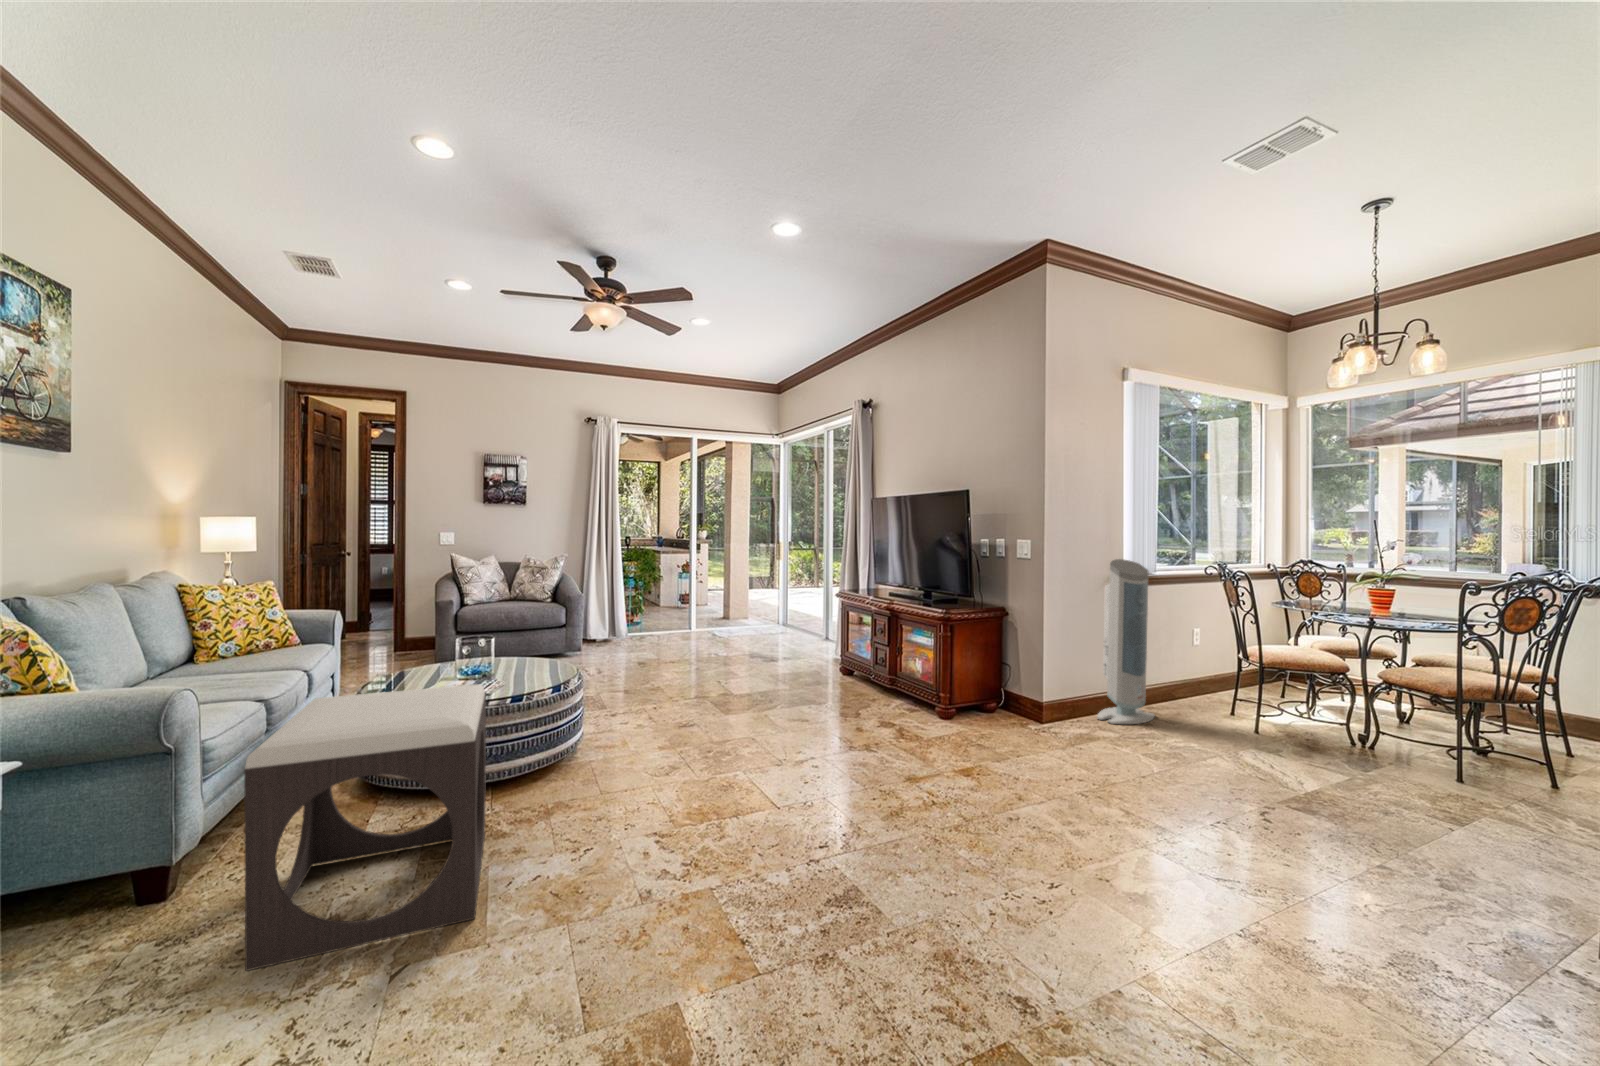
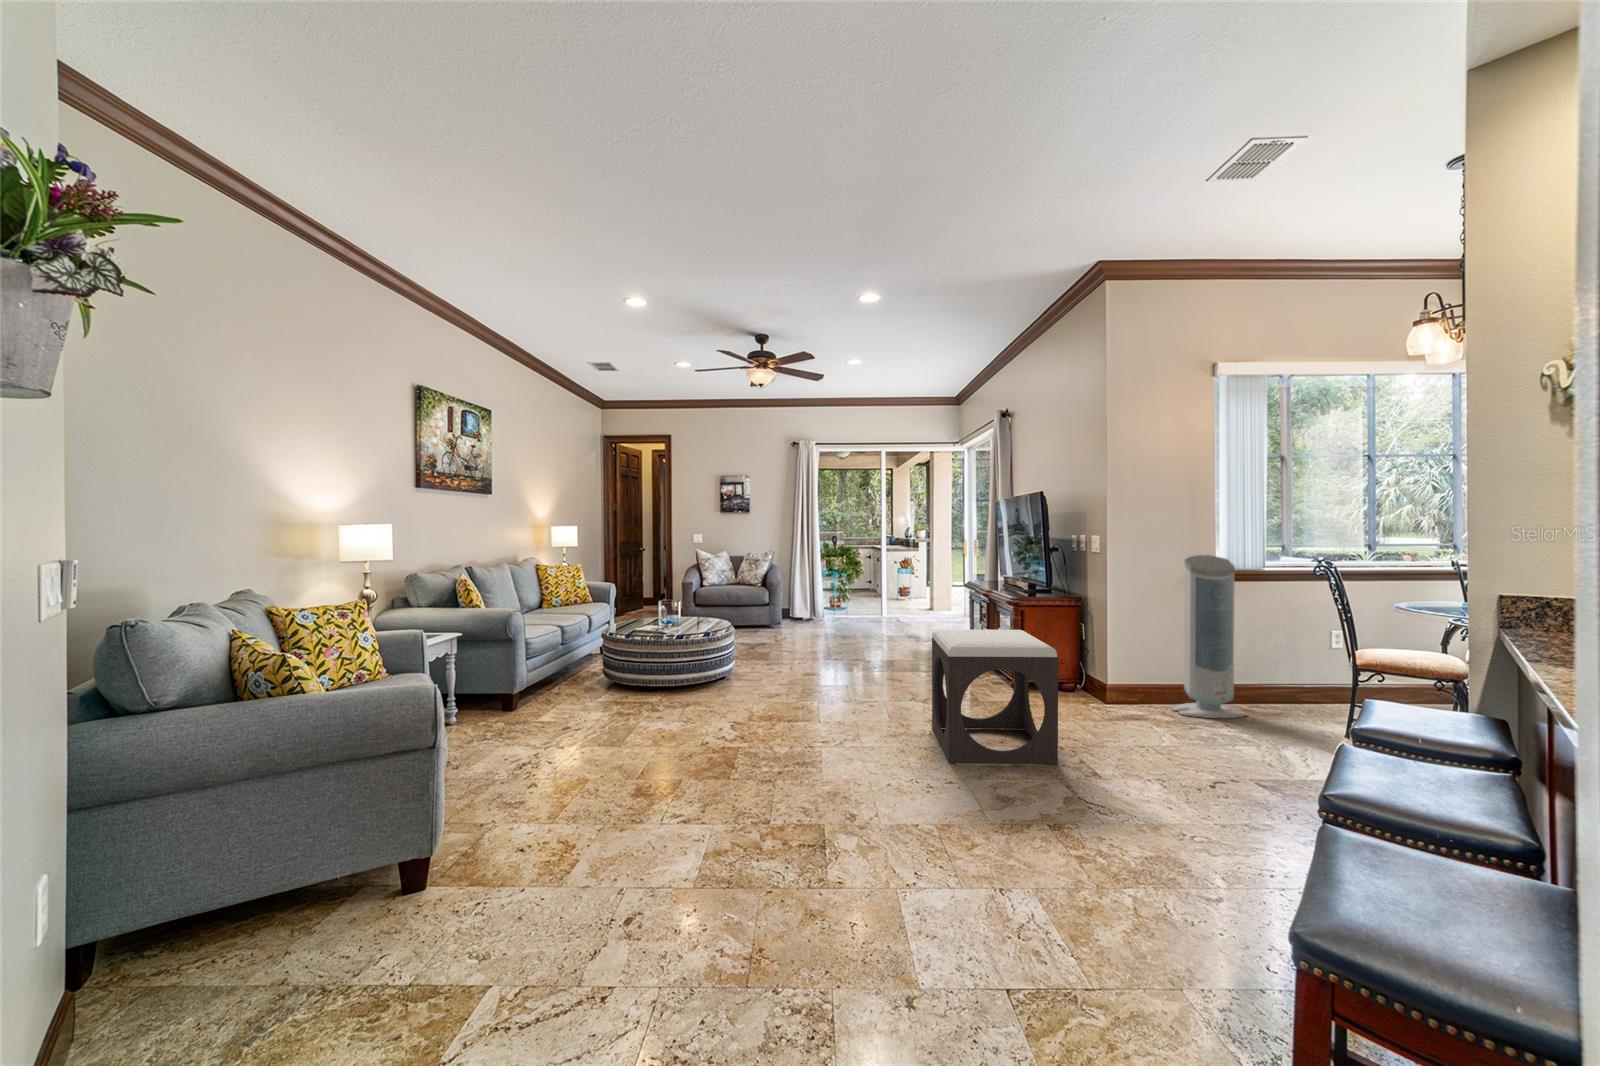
footstool: present [244,684,486,971] -> present [932,630,1058,765]

